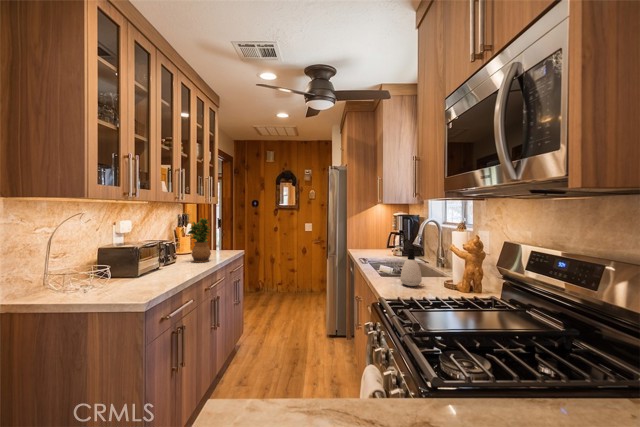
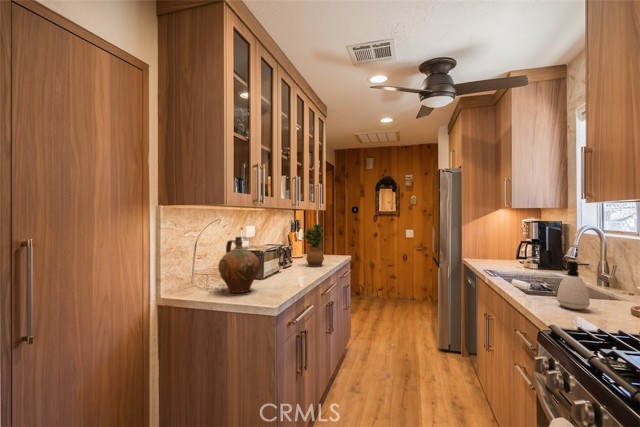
ceramic jug: none [79,232,130,292] -> present [219,237,260,293]

